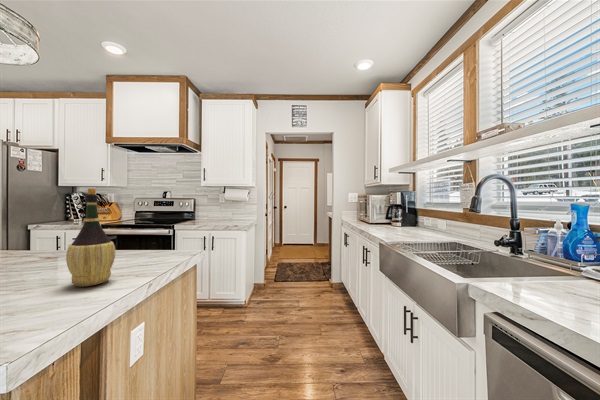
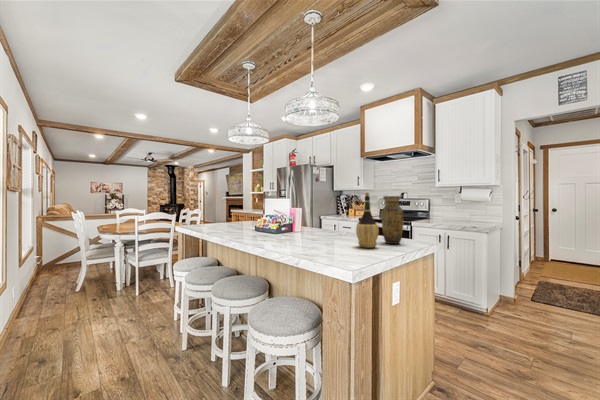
vase: none [124,195,160,267] -> present [381,196,403,244]

